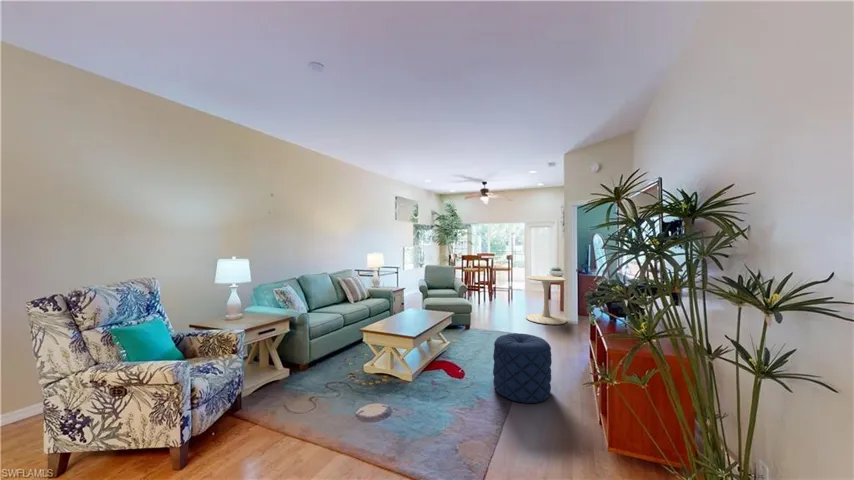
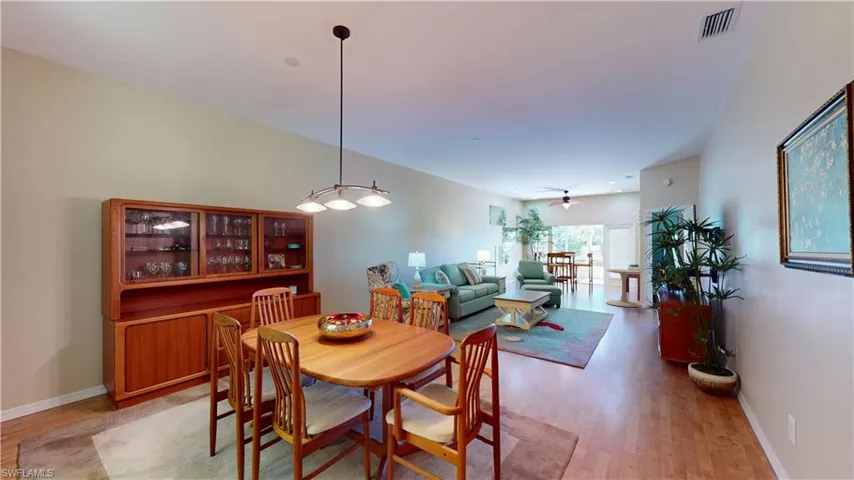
pouf: present [493,333,552,403] -> none [585,301,624,340]

